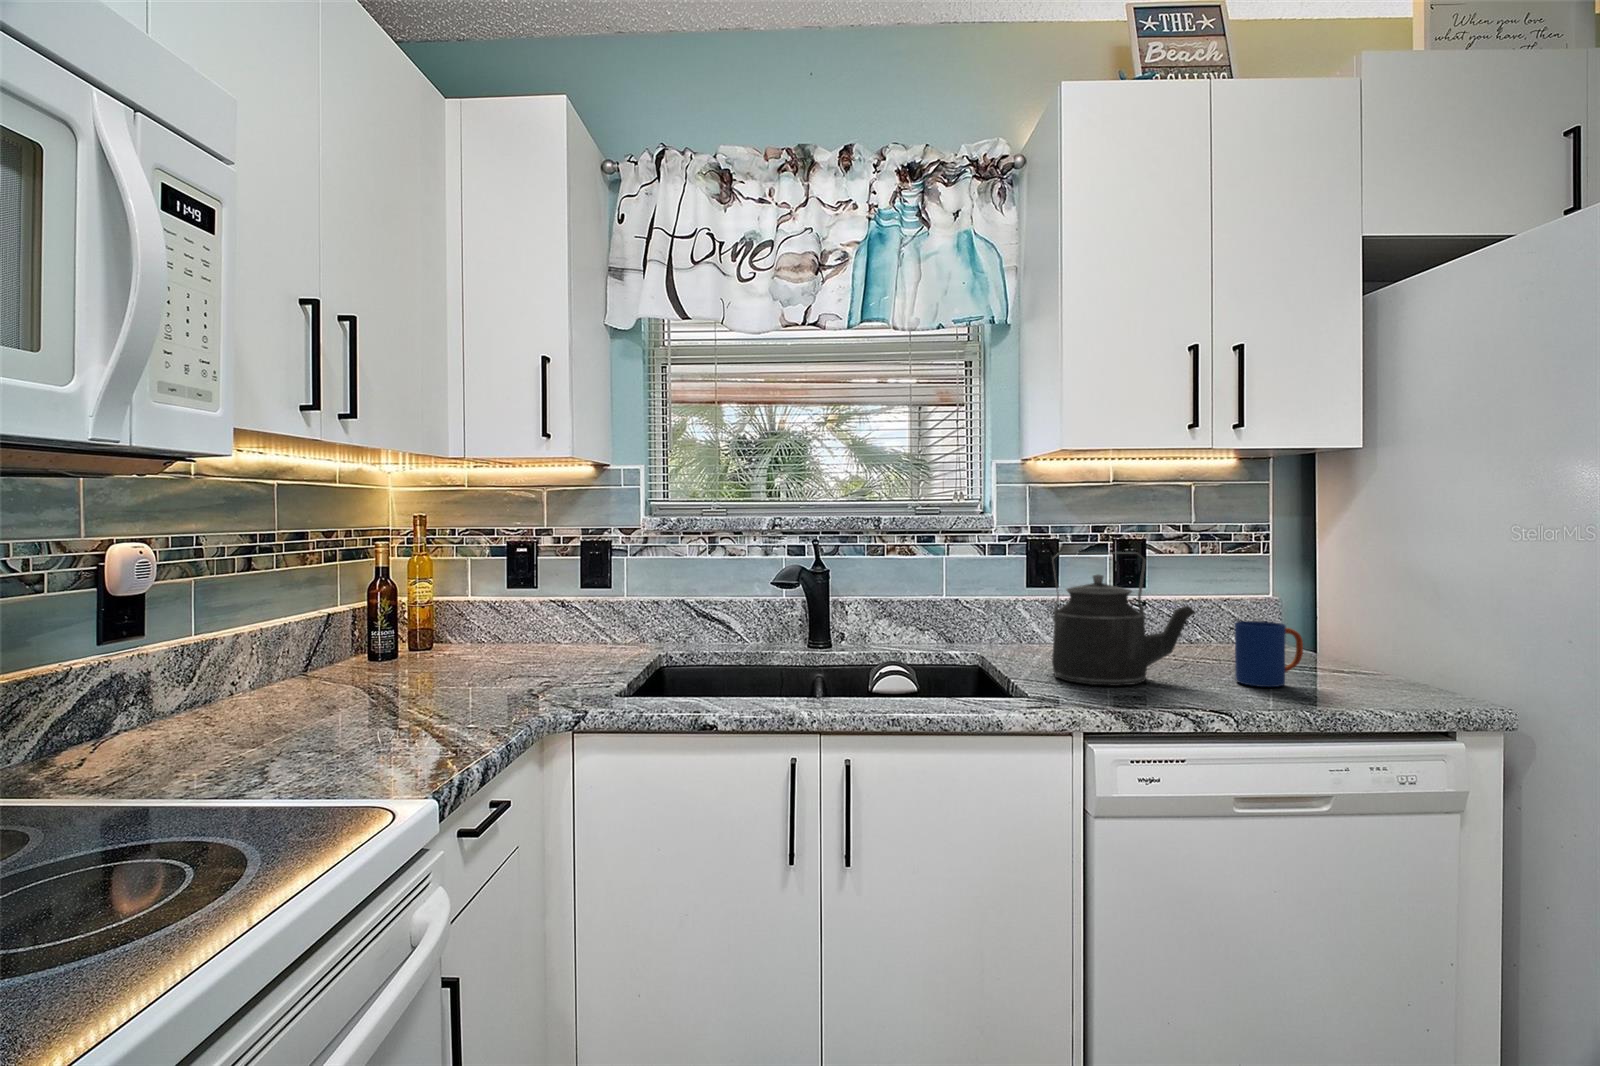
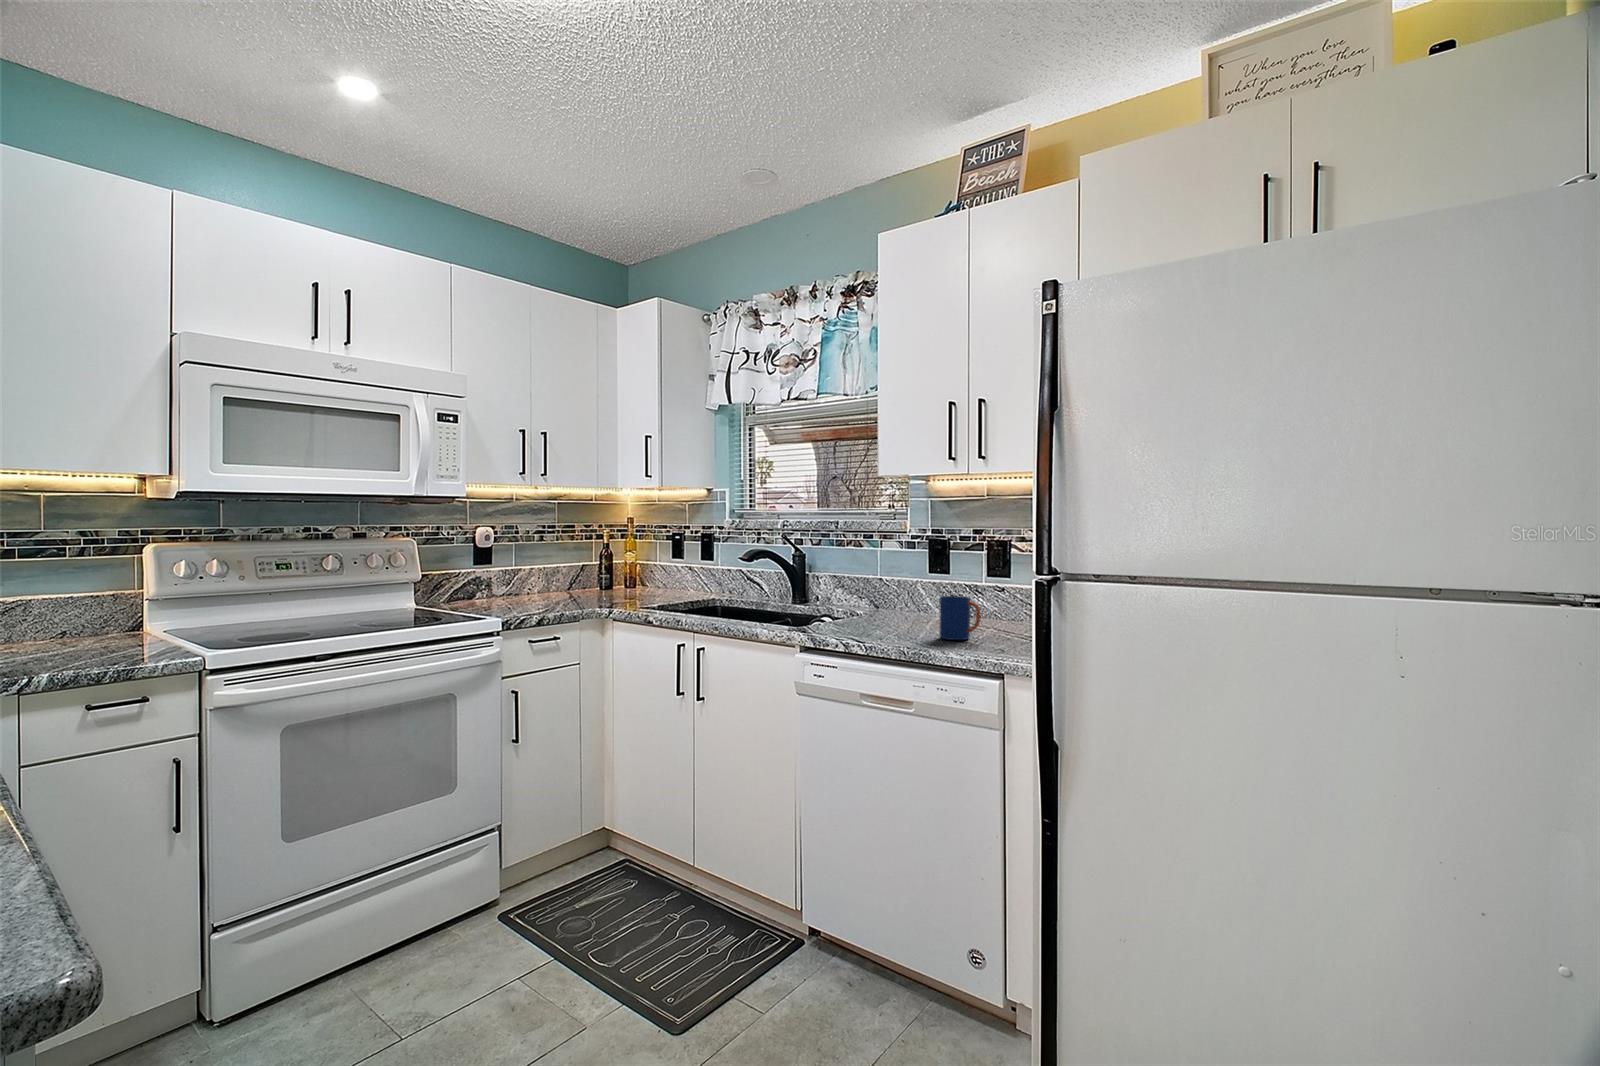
kettle: present [1052,552,1195,686] -> none [851,545,925,630]

